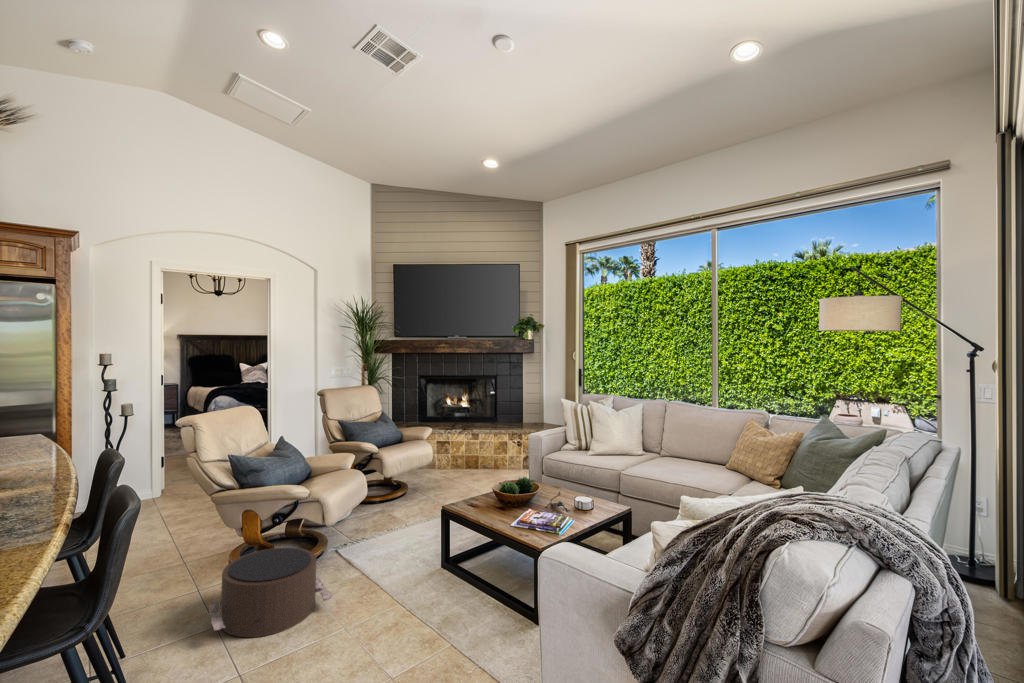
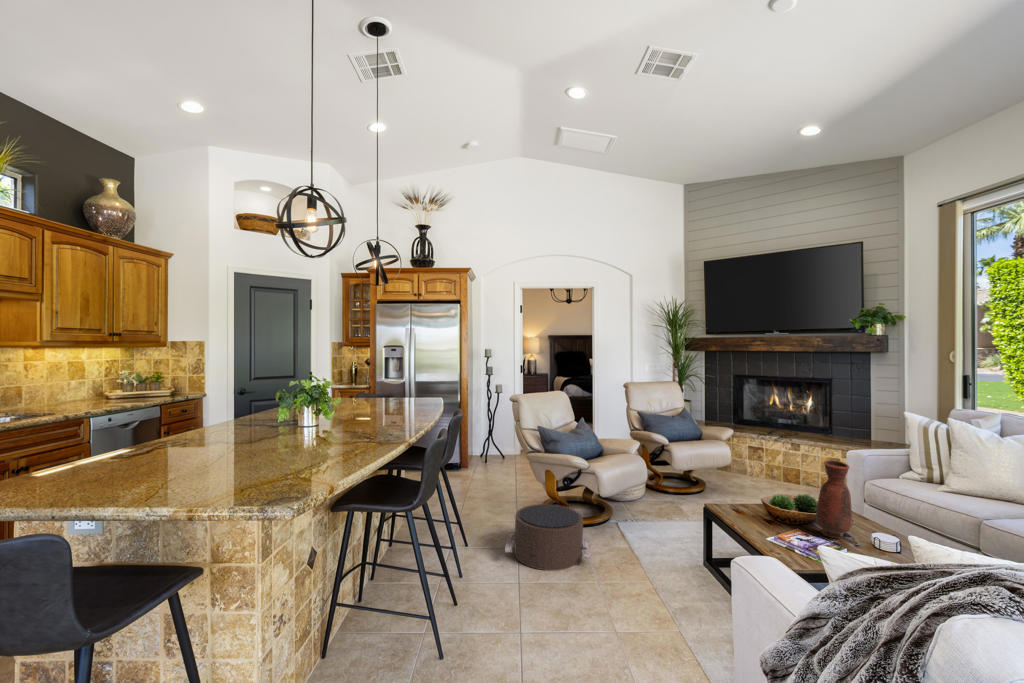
vase: none [538,444,563,509] -> present [816,460,852,538]

